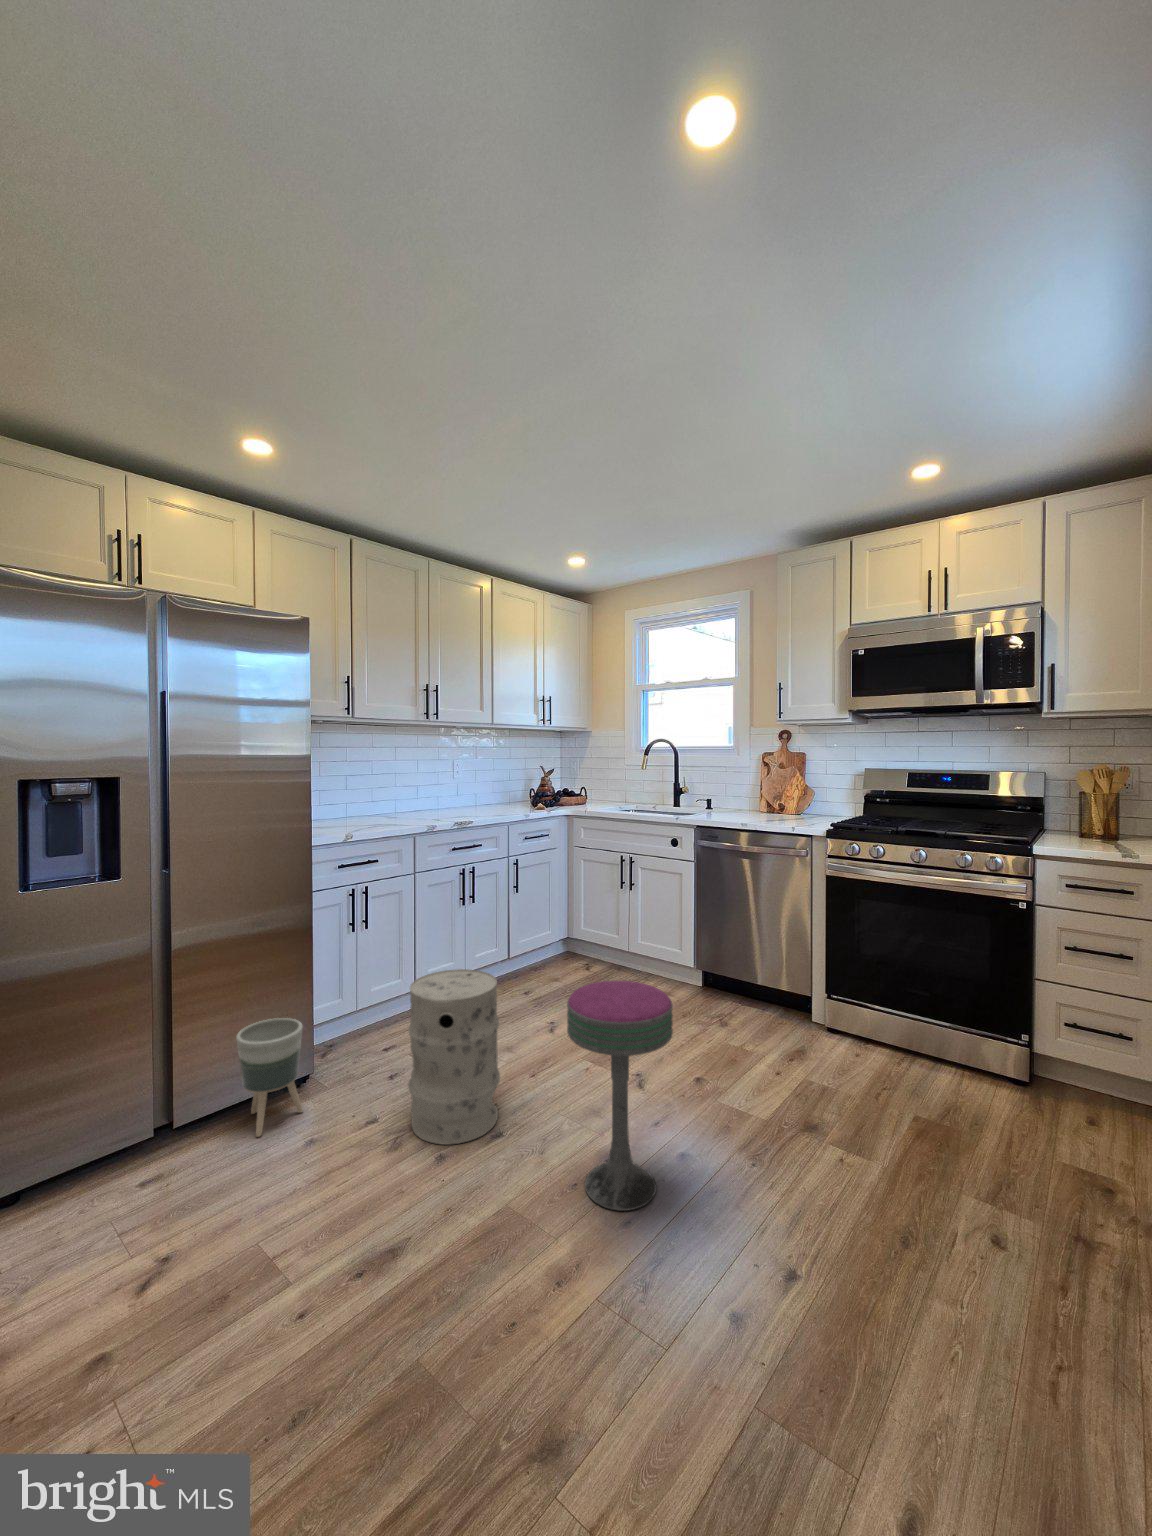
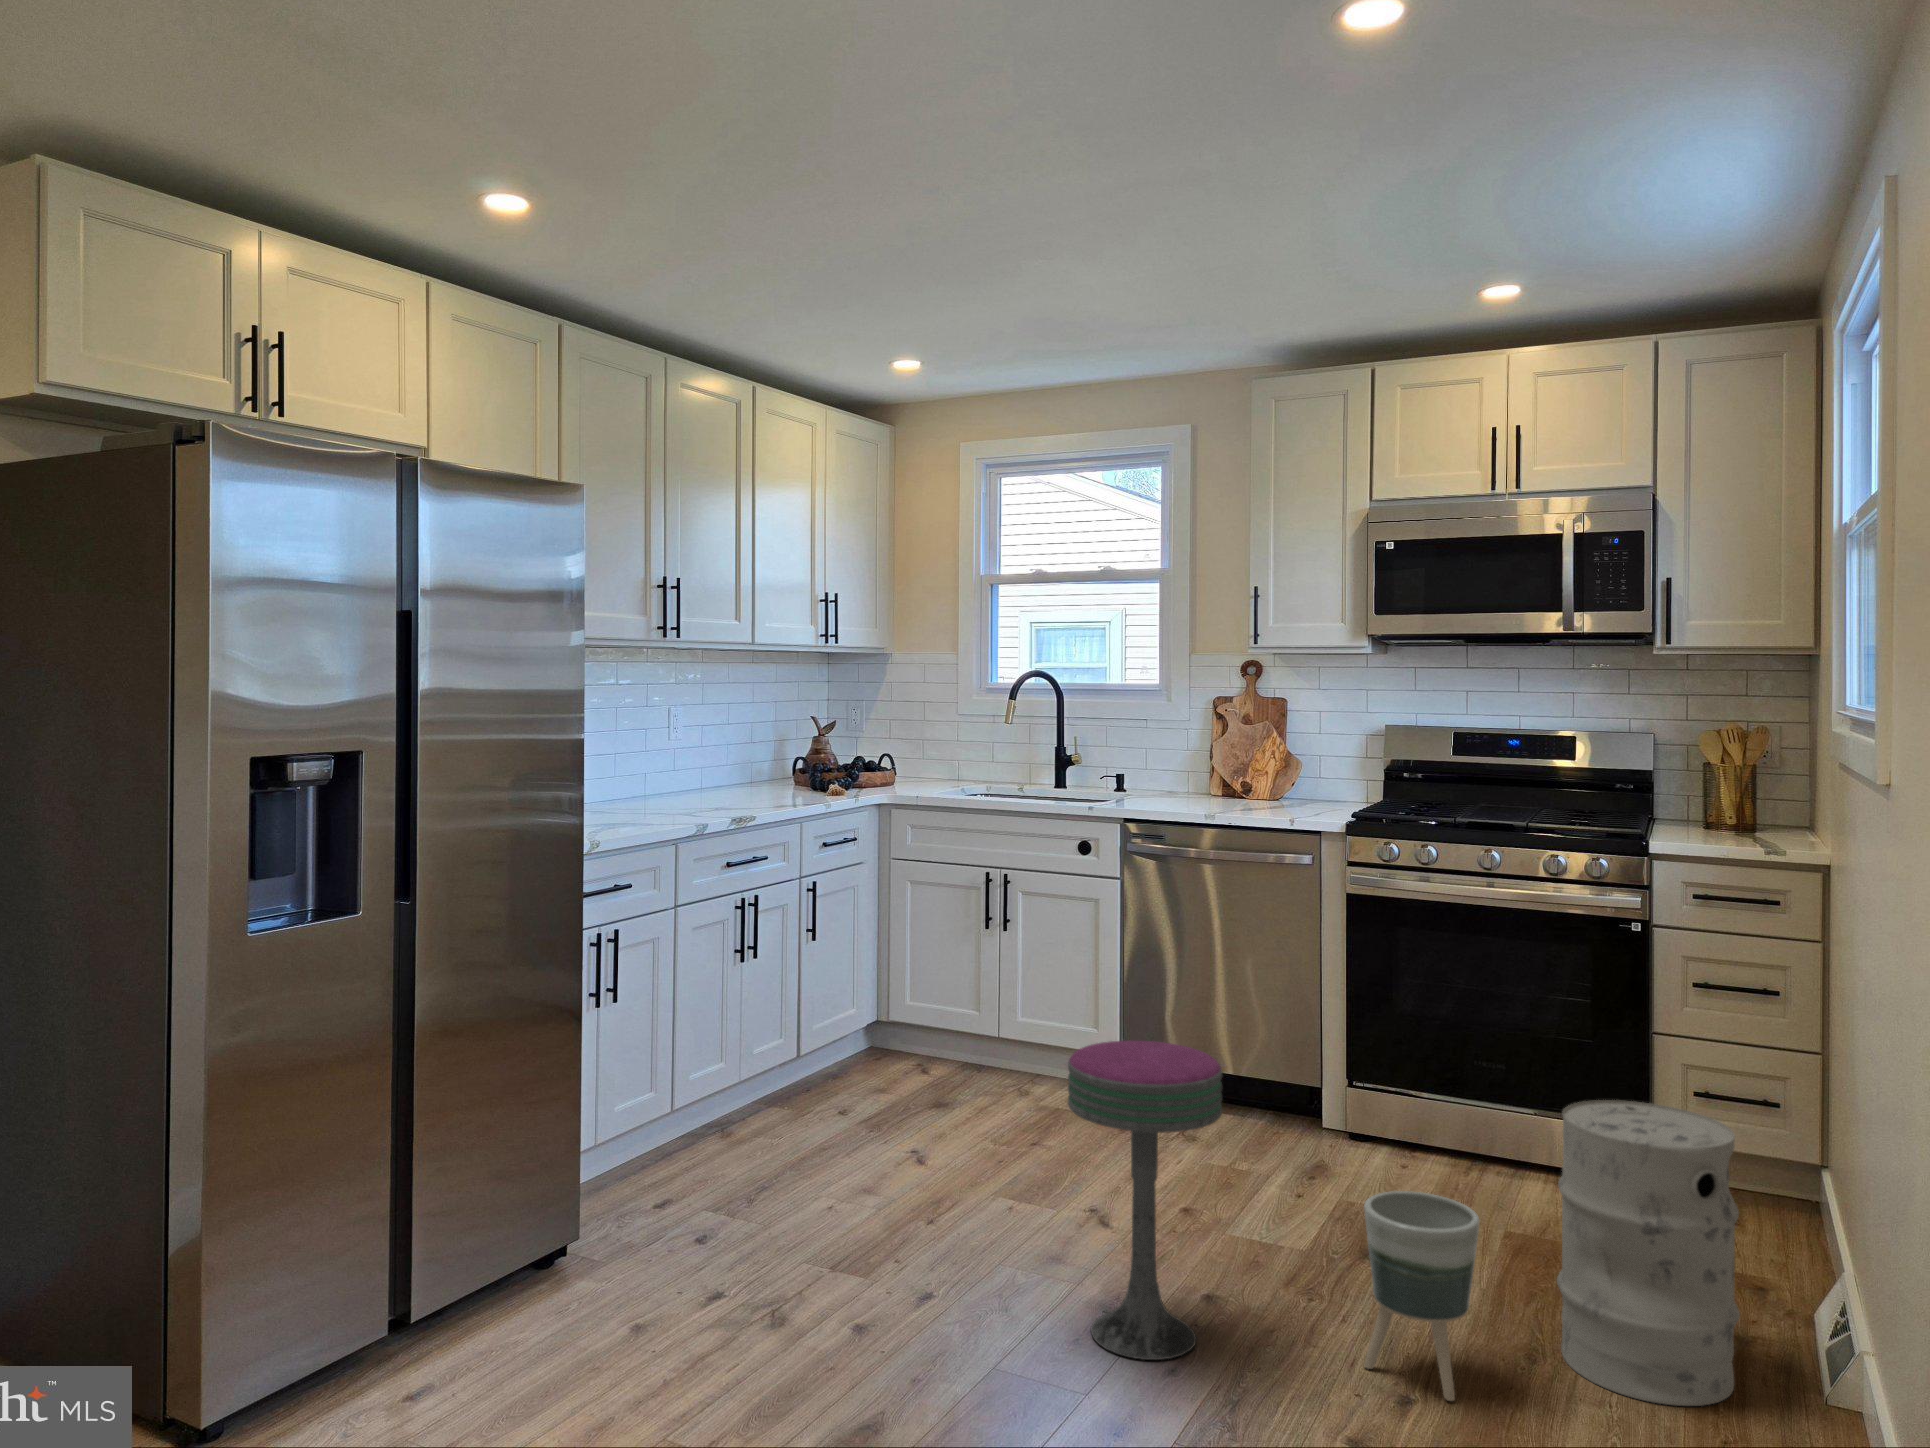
trash can: present [408,969,500,1145] -> present [1557,1100,1740,1406]
planter: present [236,1018,303,1137] -> present [1364,1191,1479,1401]

